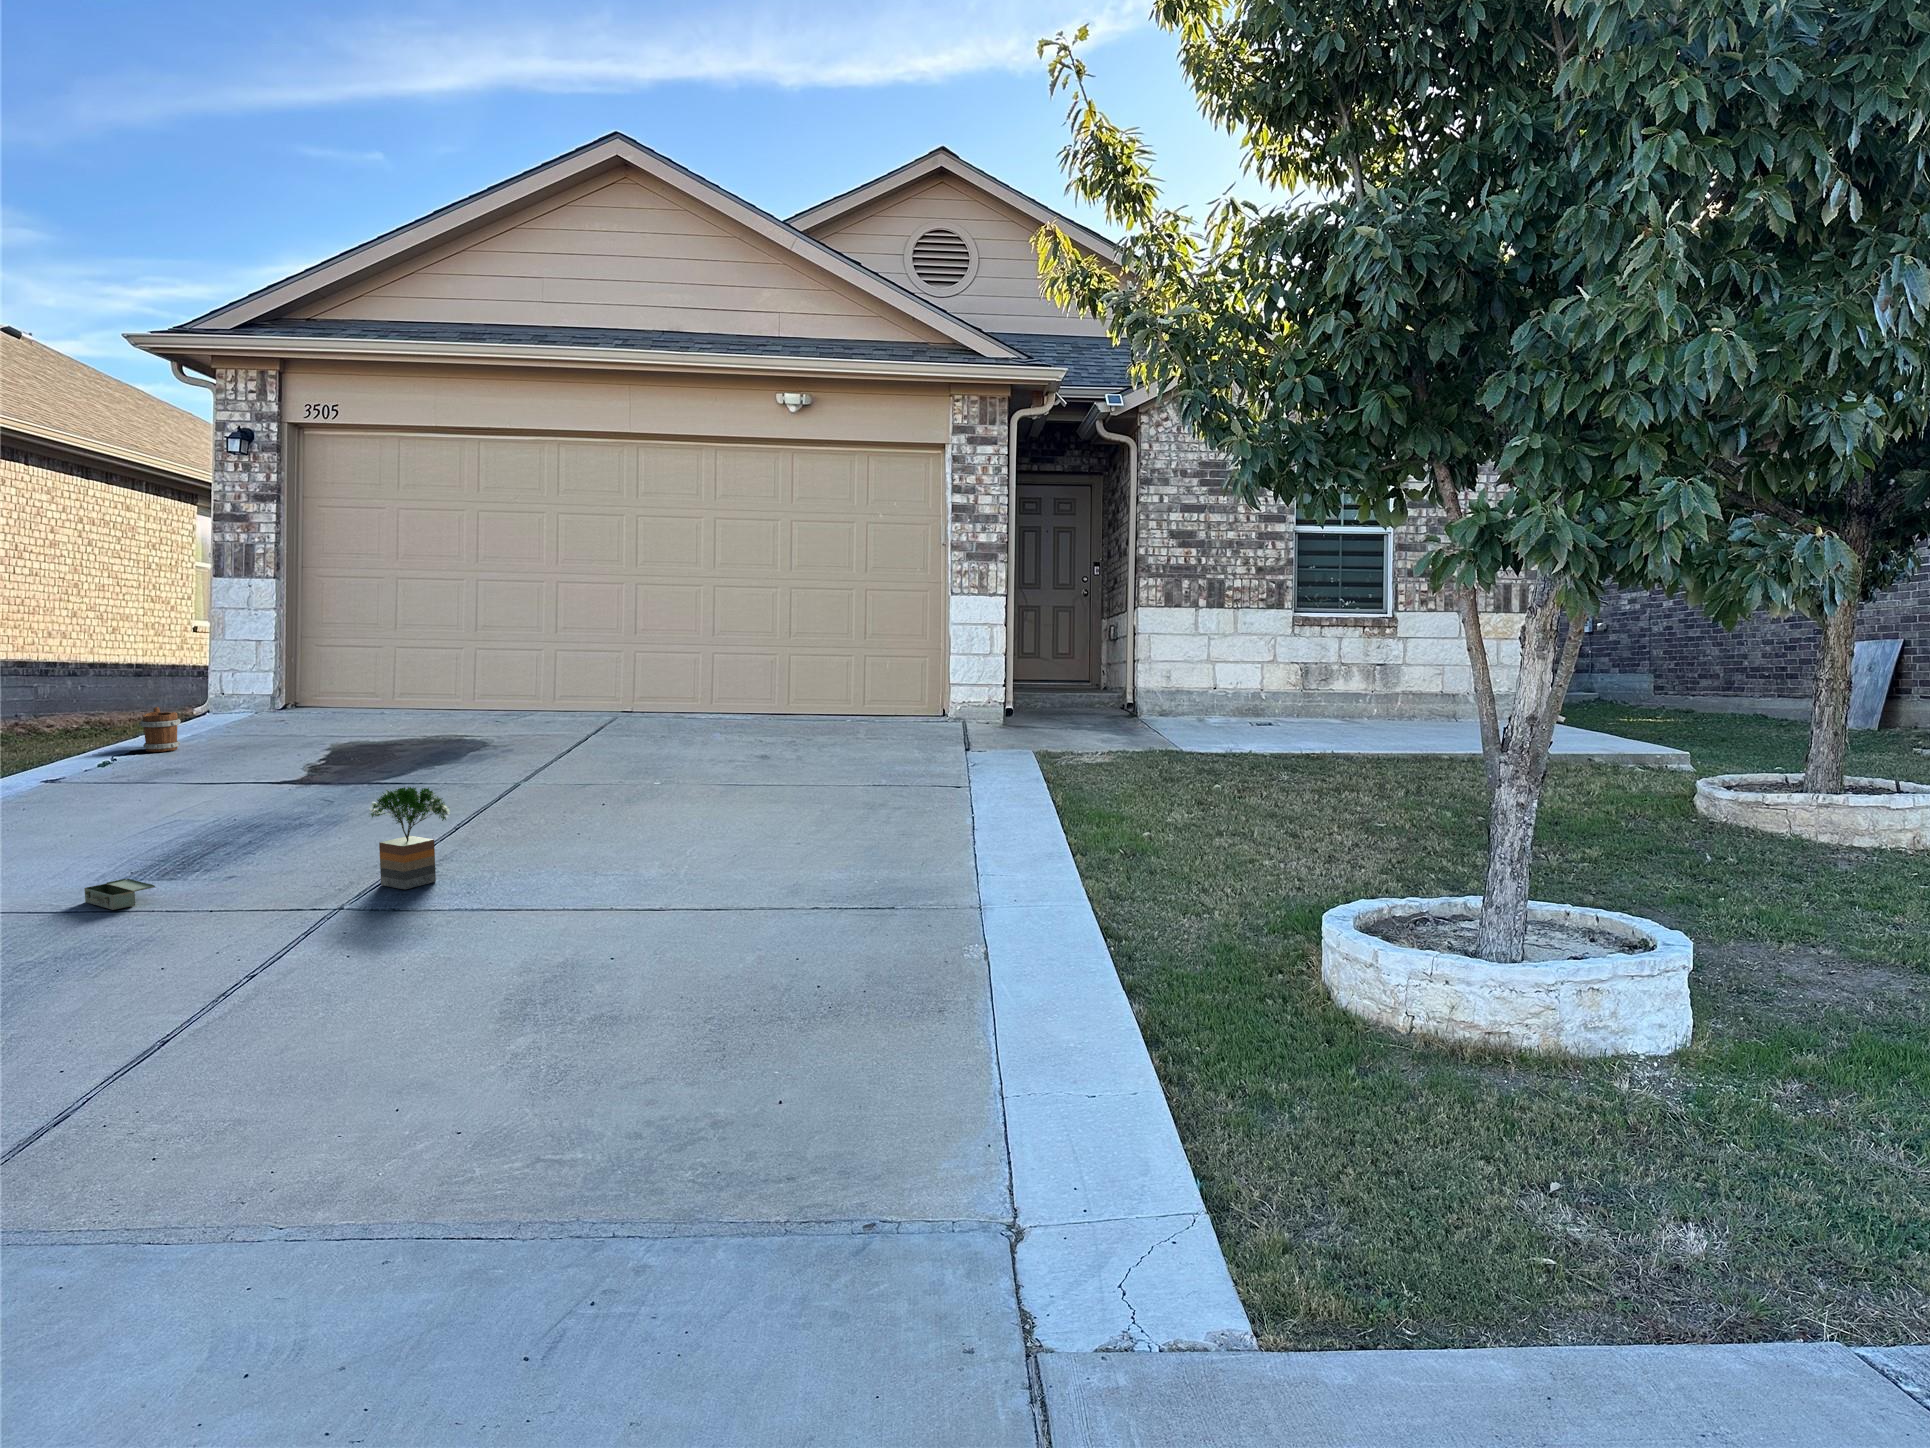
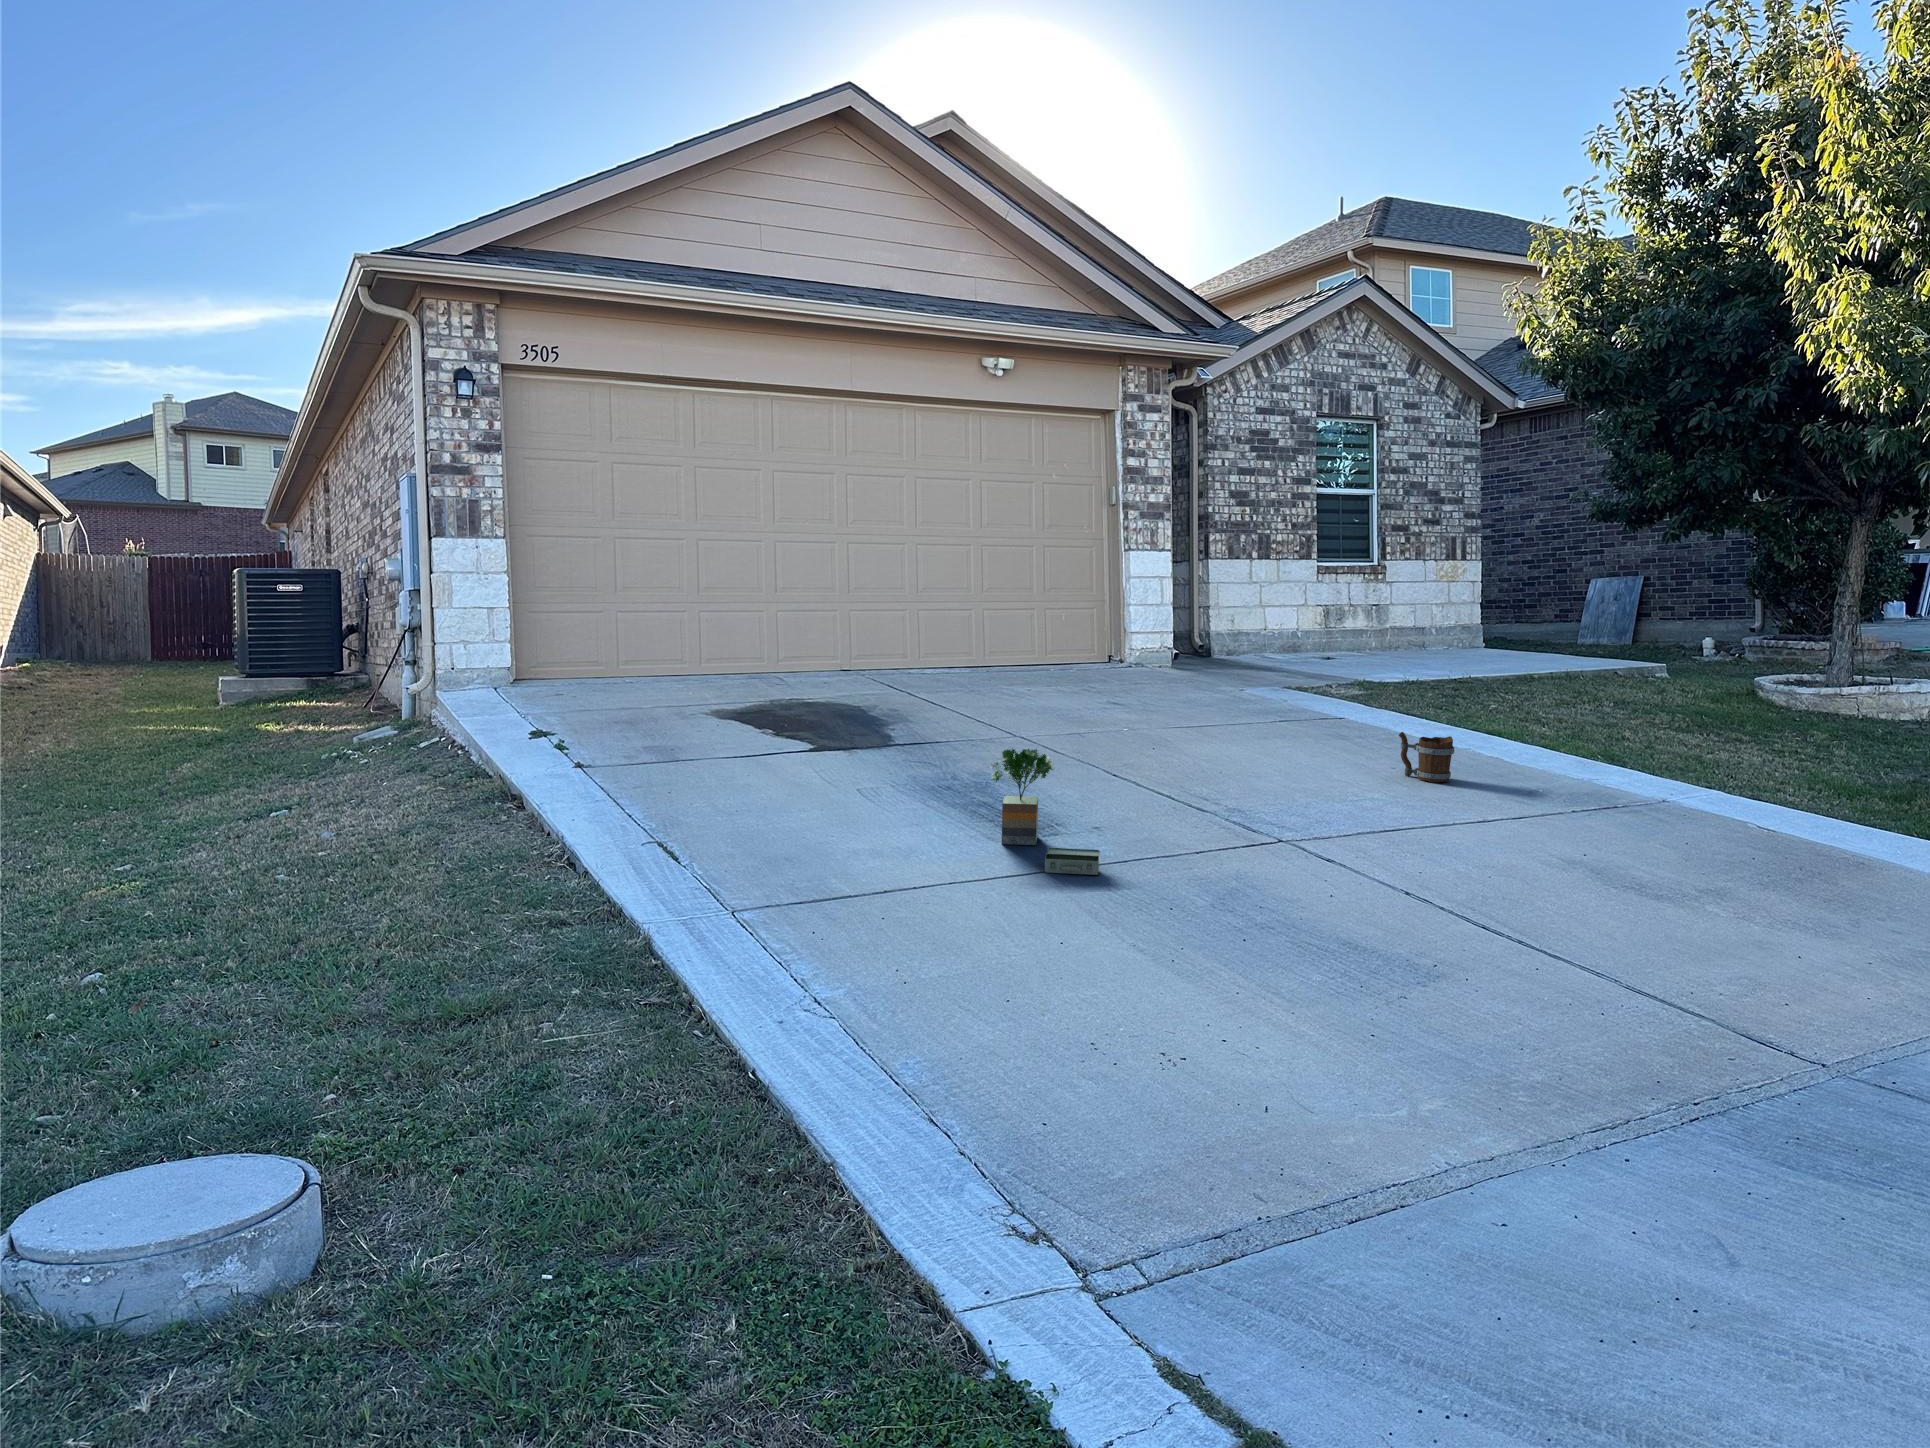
bucket: present [139,707,181,752] -> present [1399,732,1455,782]
potted tree: present [371,787,449,889] -> present [990,748,1054,845]

